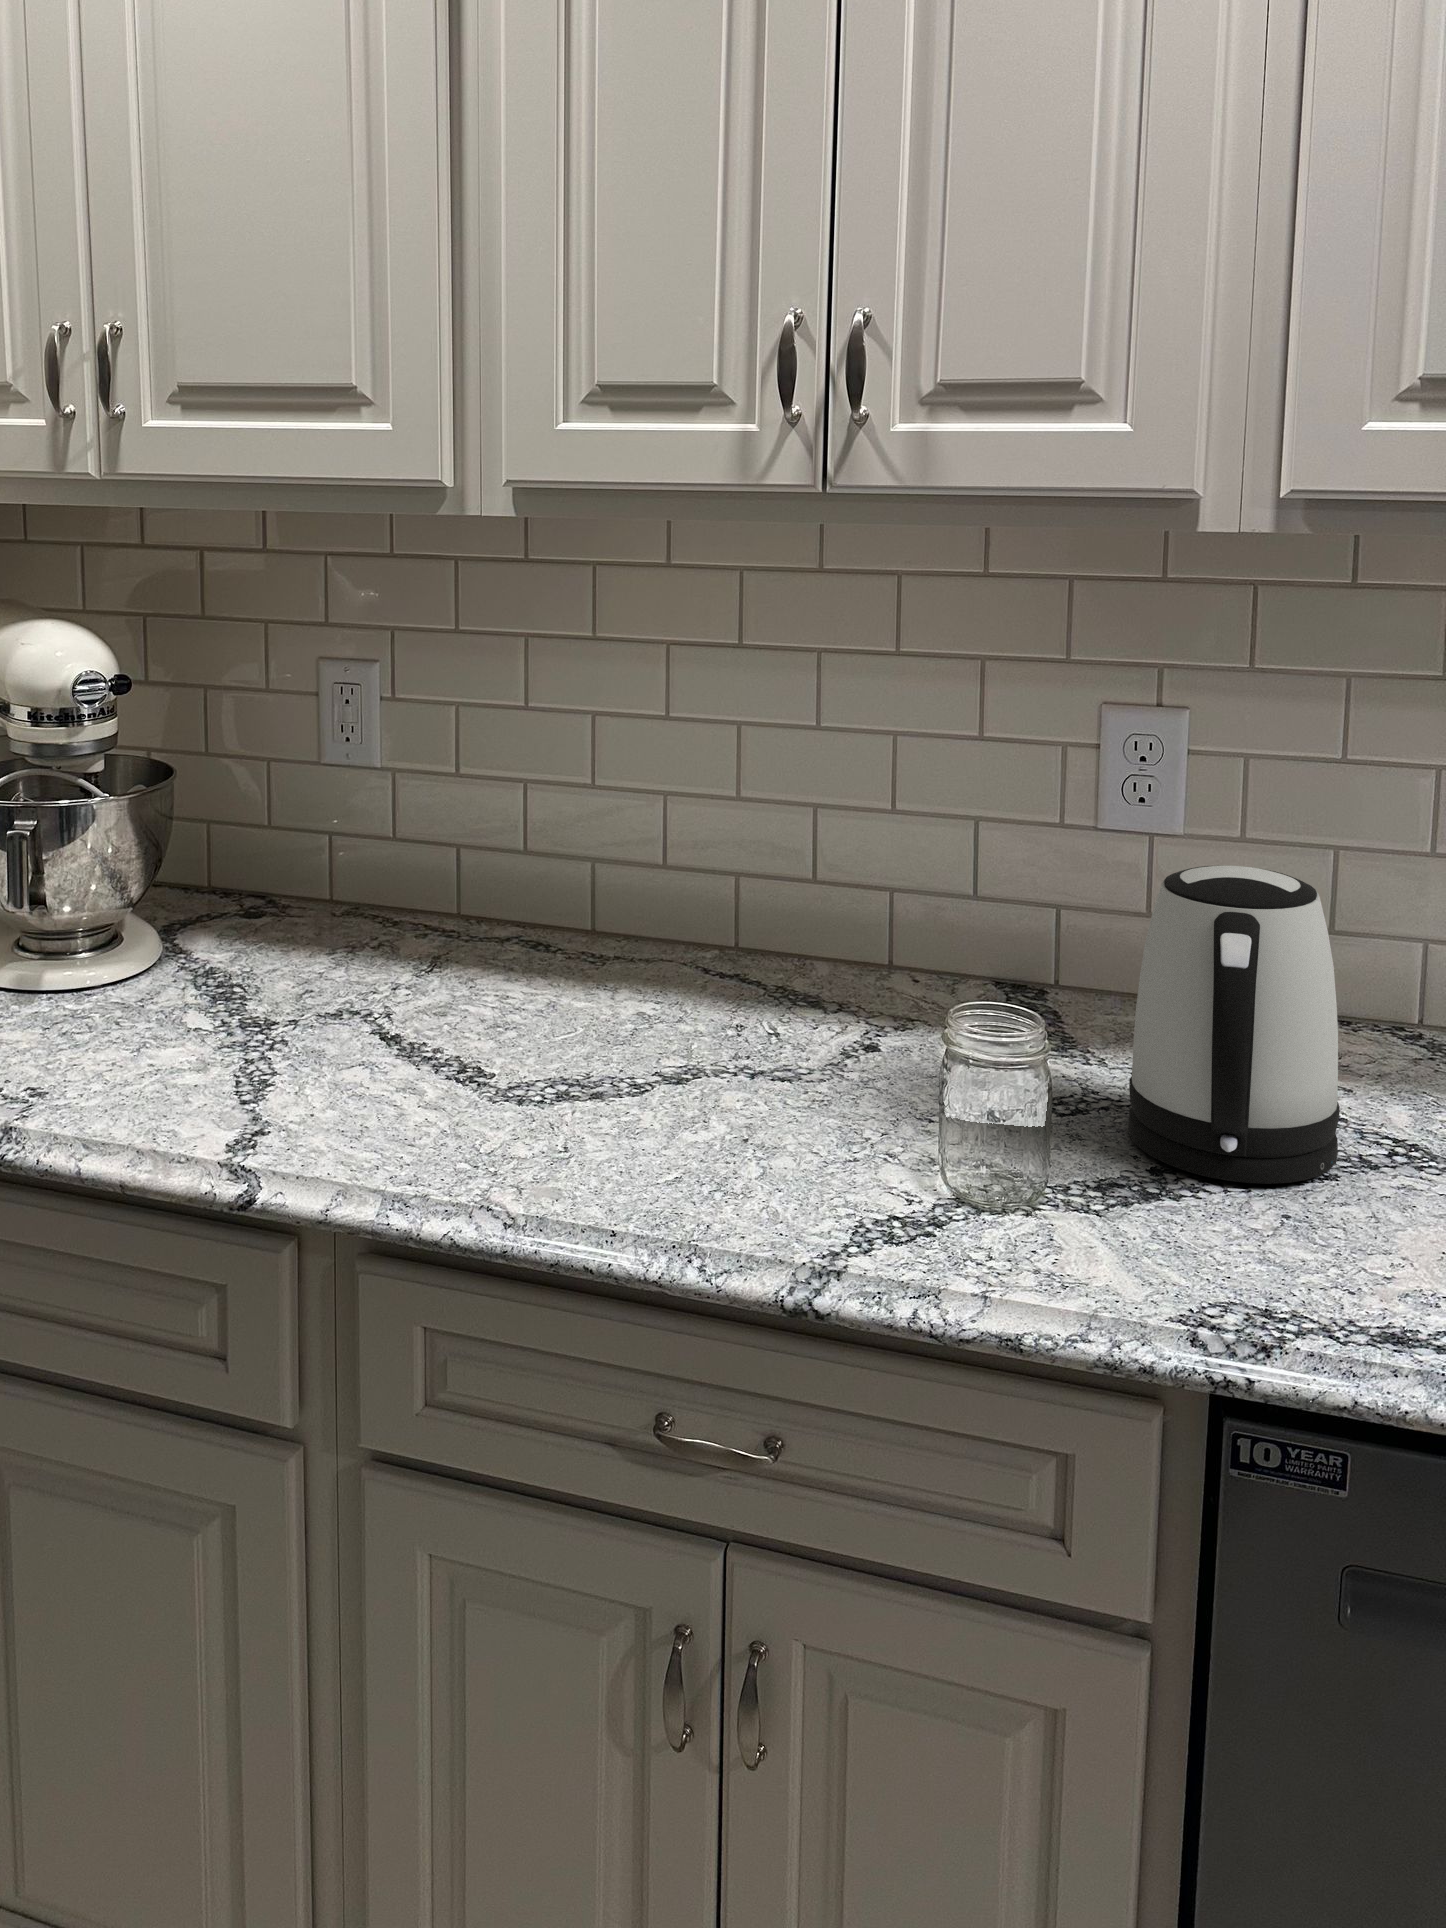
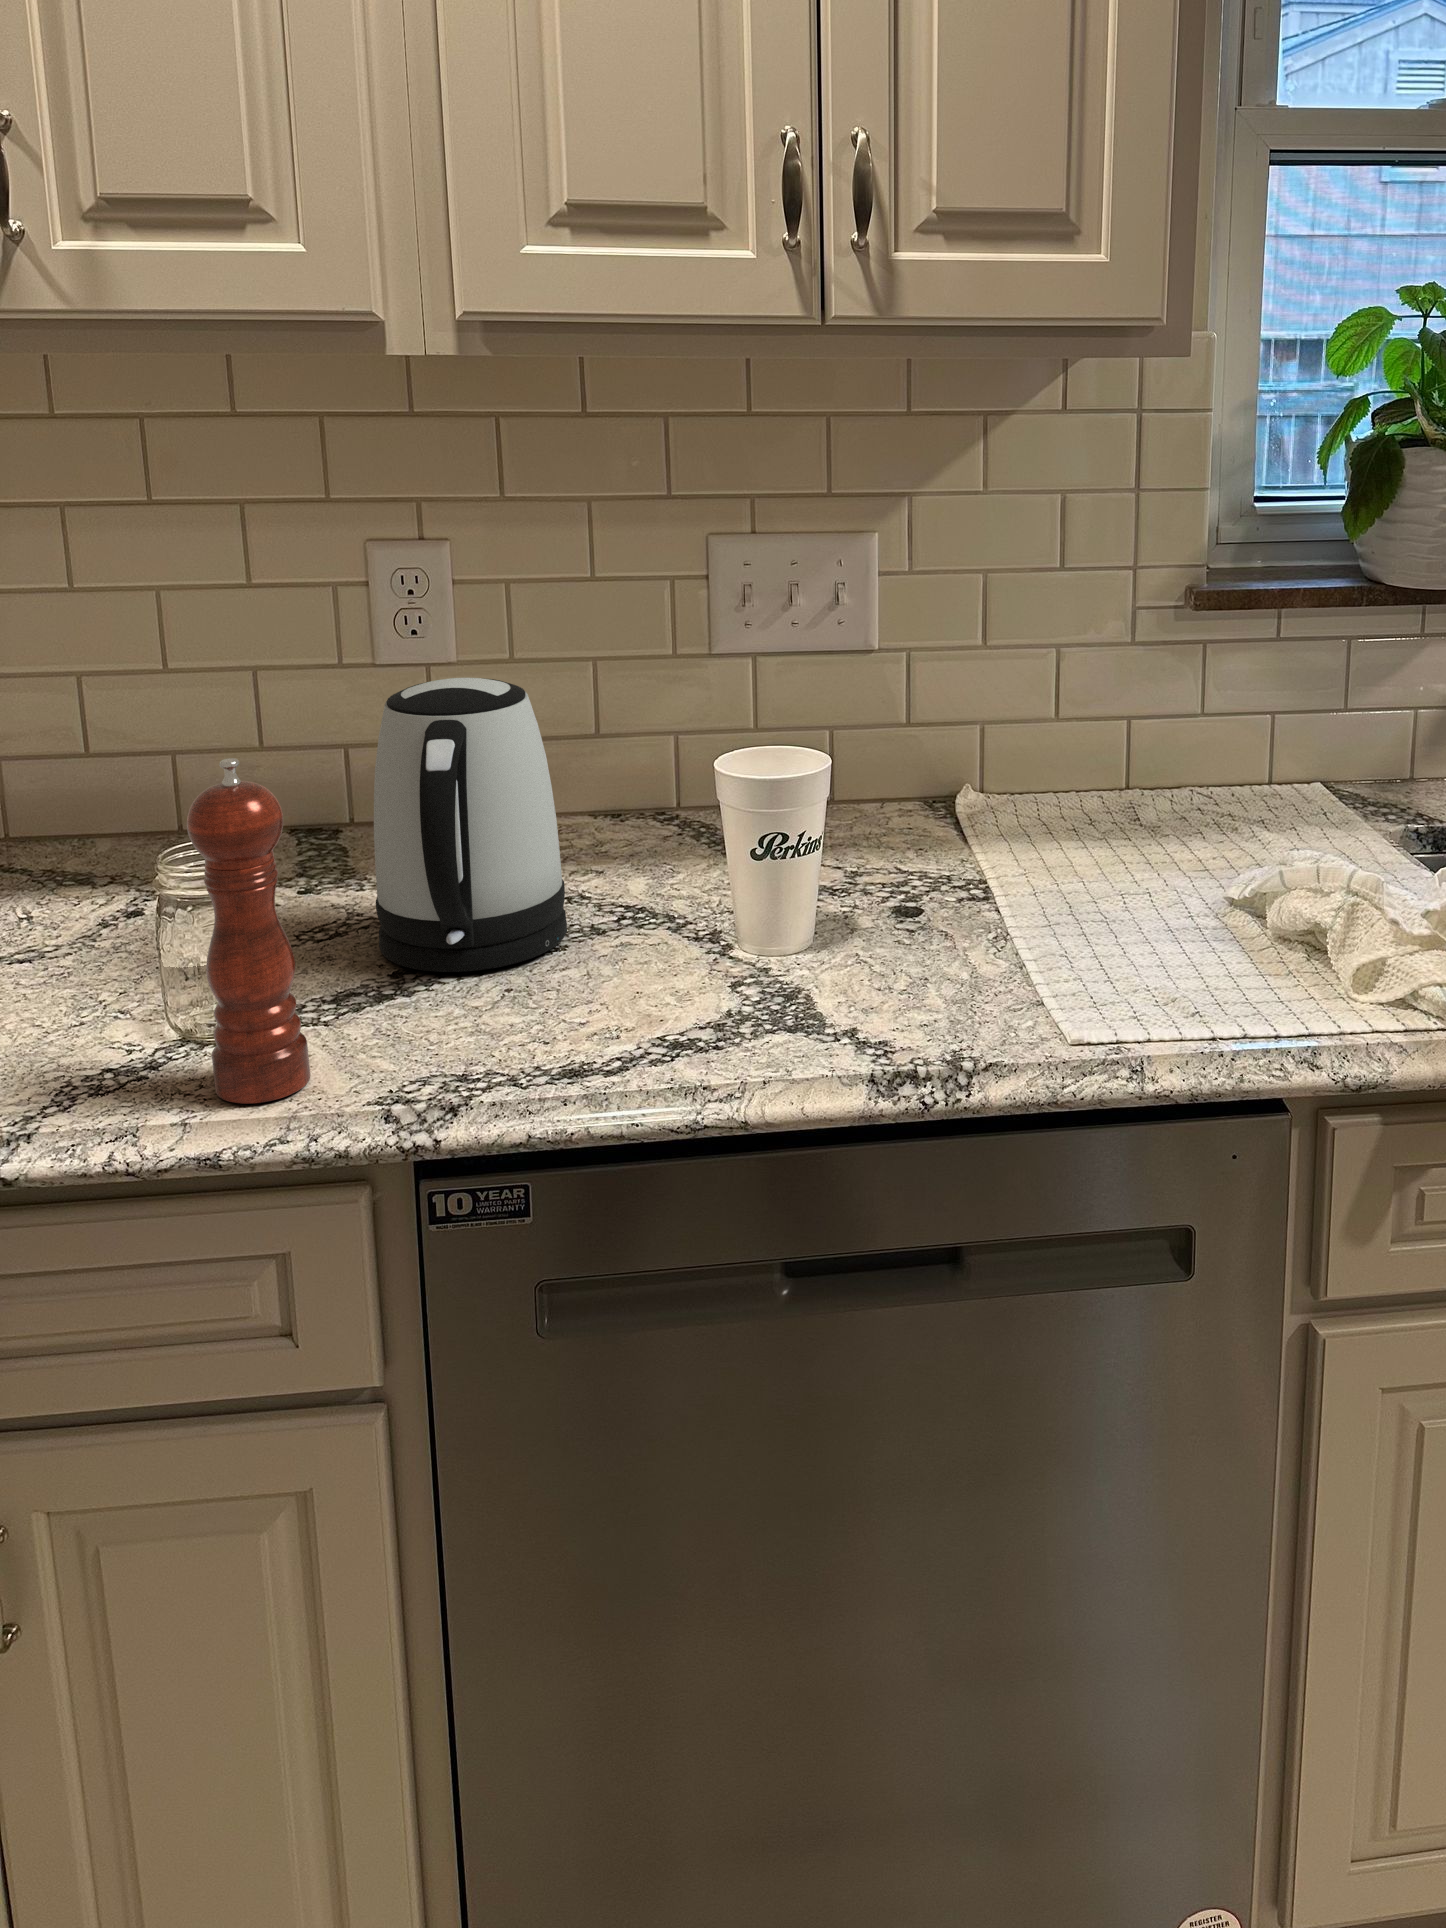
pepper mill: none [1005,936,1105,1291] -> present [187,758,310,1104]

